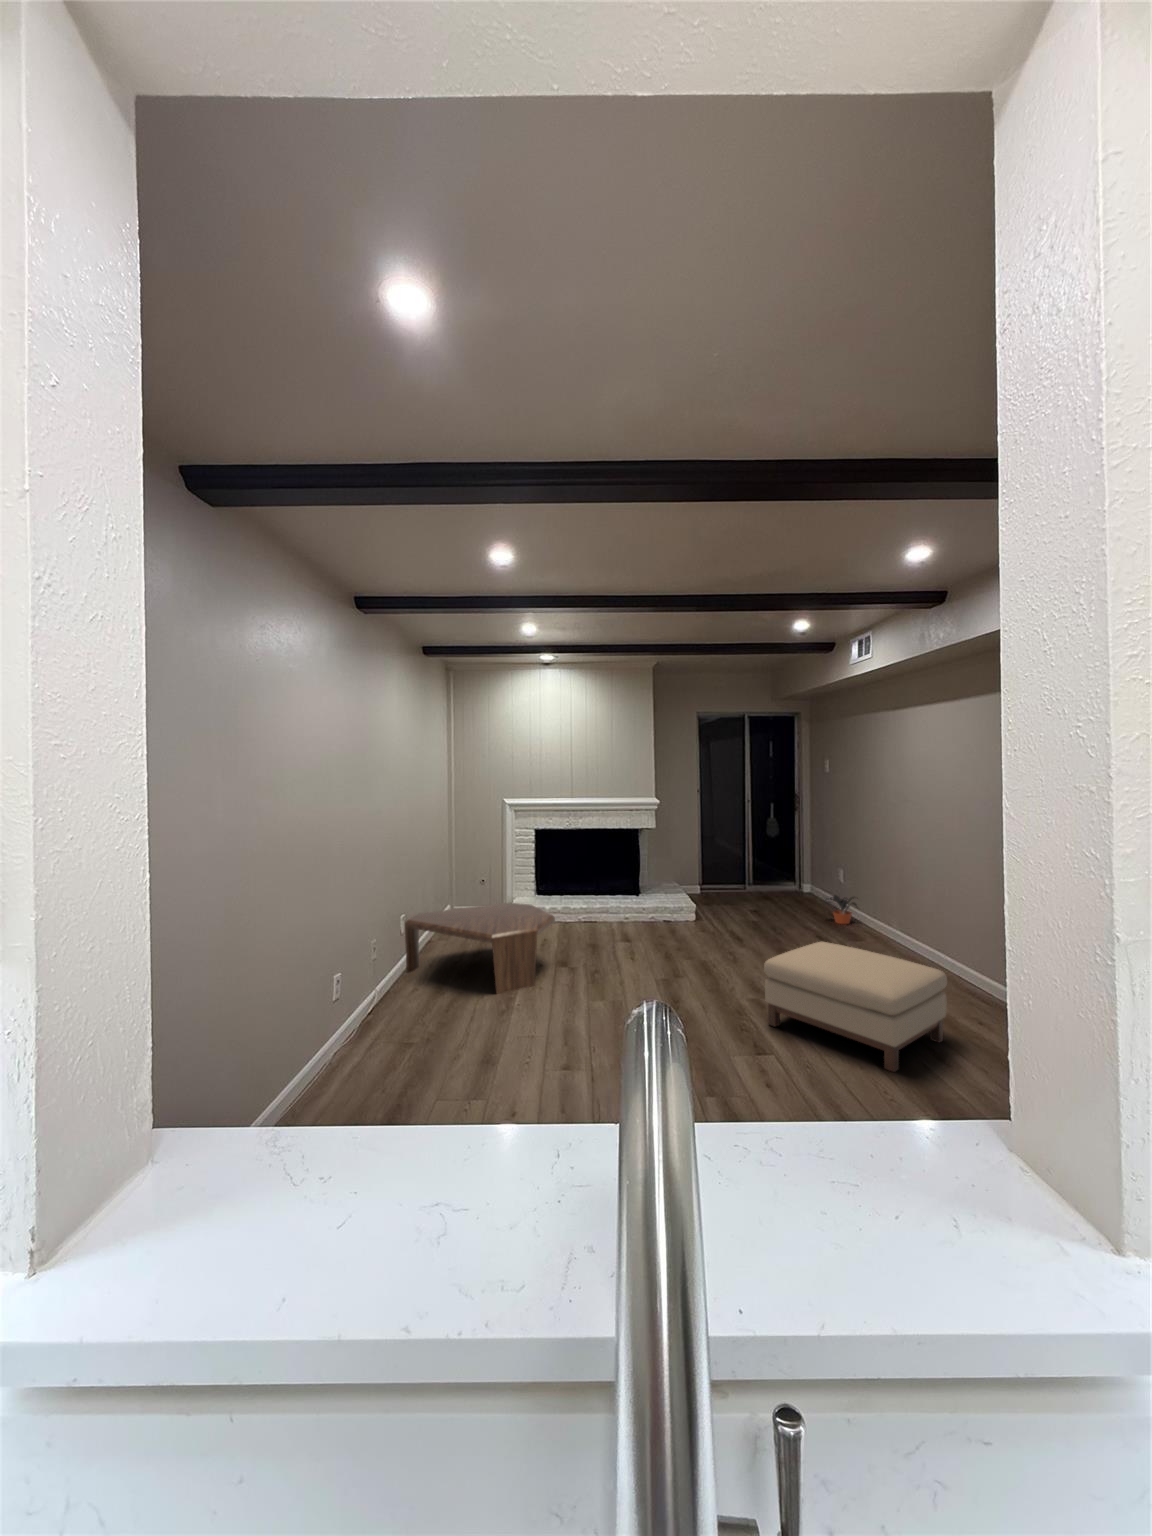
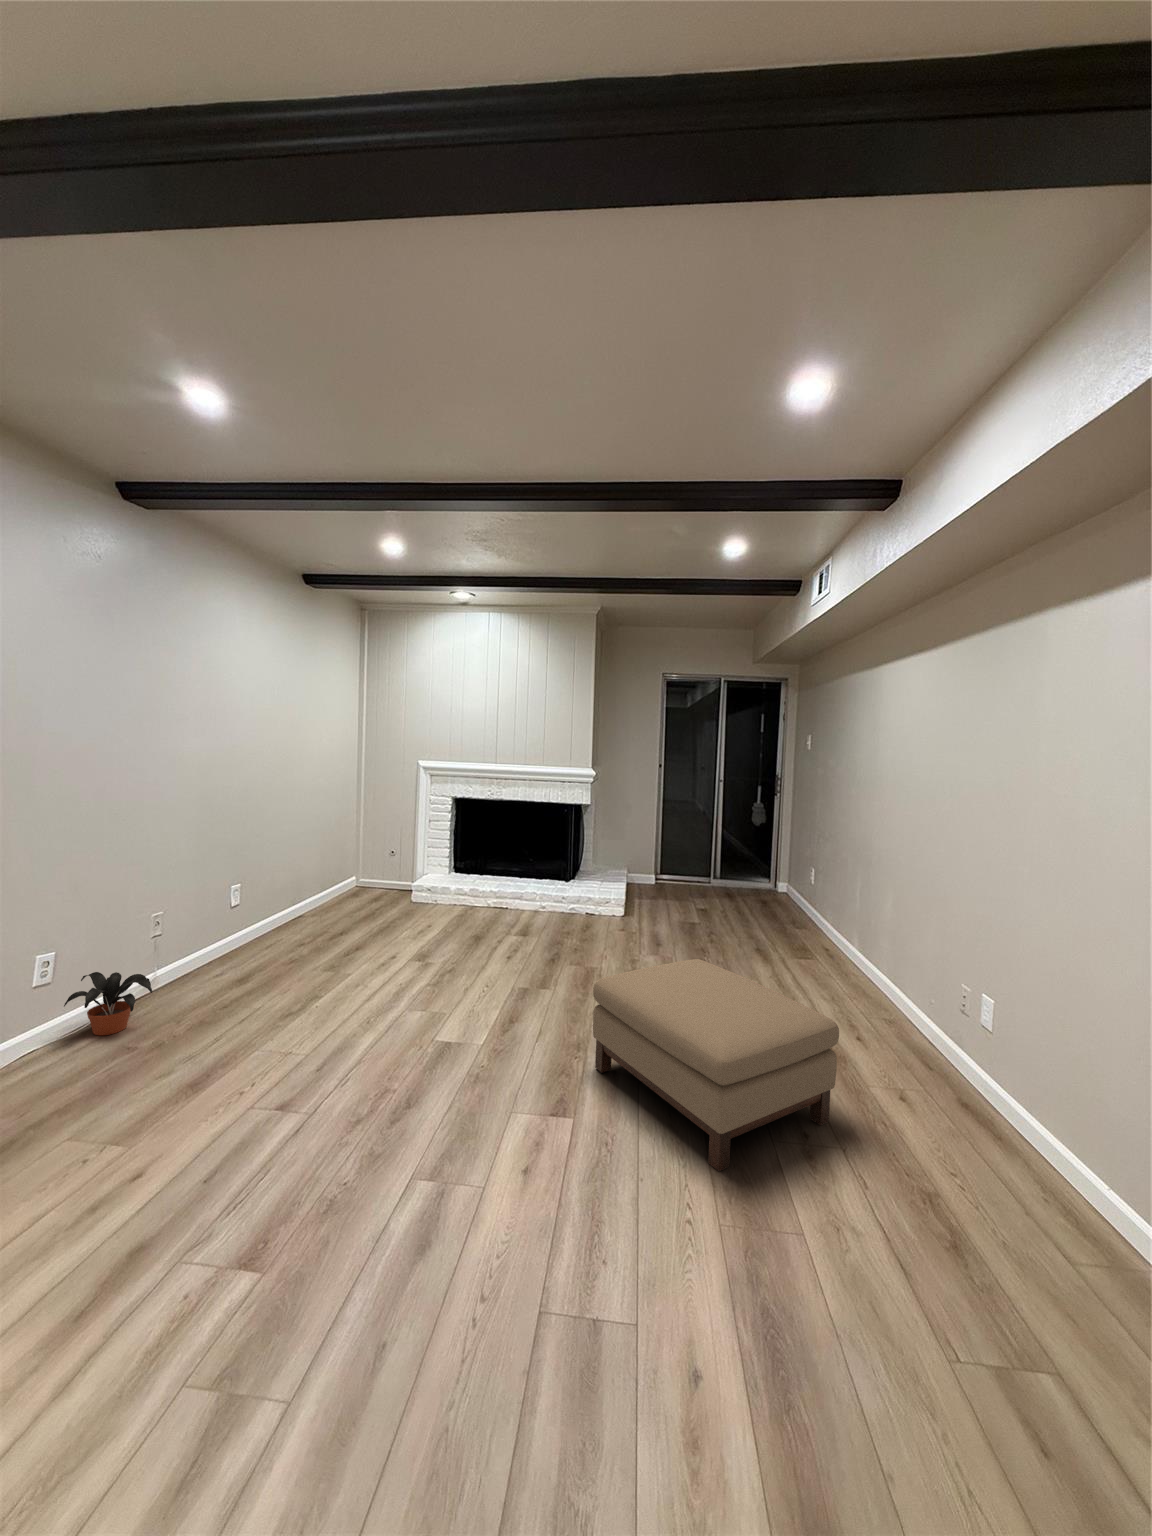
potted plant: present [823,895,857,924] -> present [64,972,152,1035]
coffee table: present [405,903,555,994] -> none [228,878,406,989]

